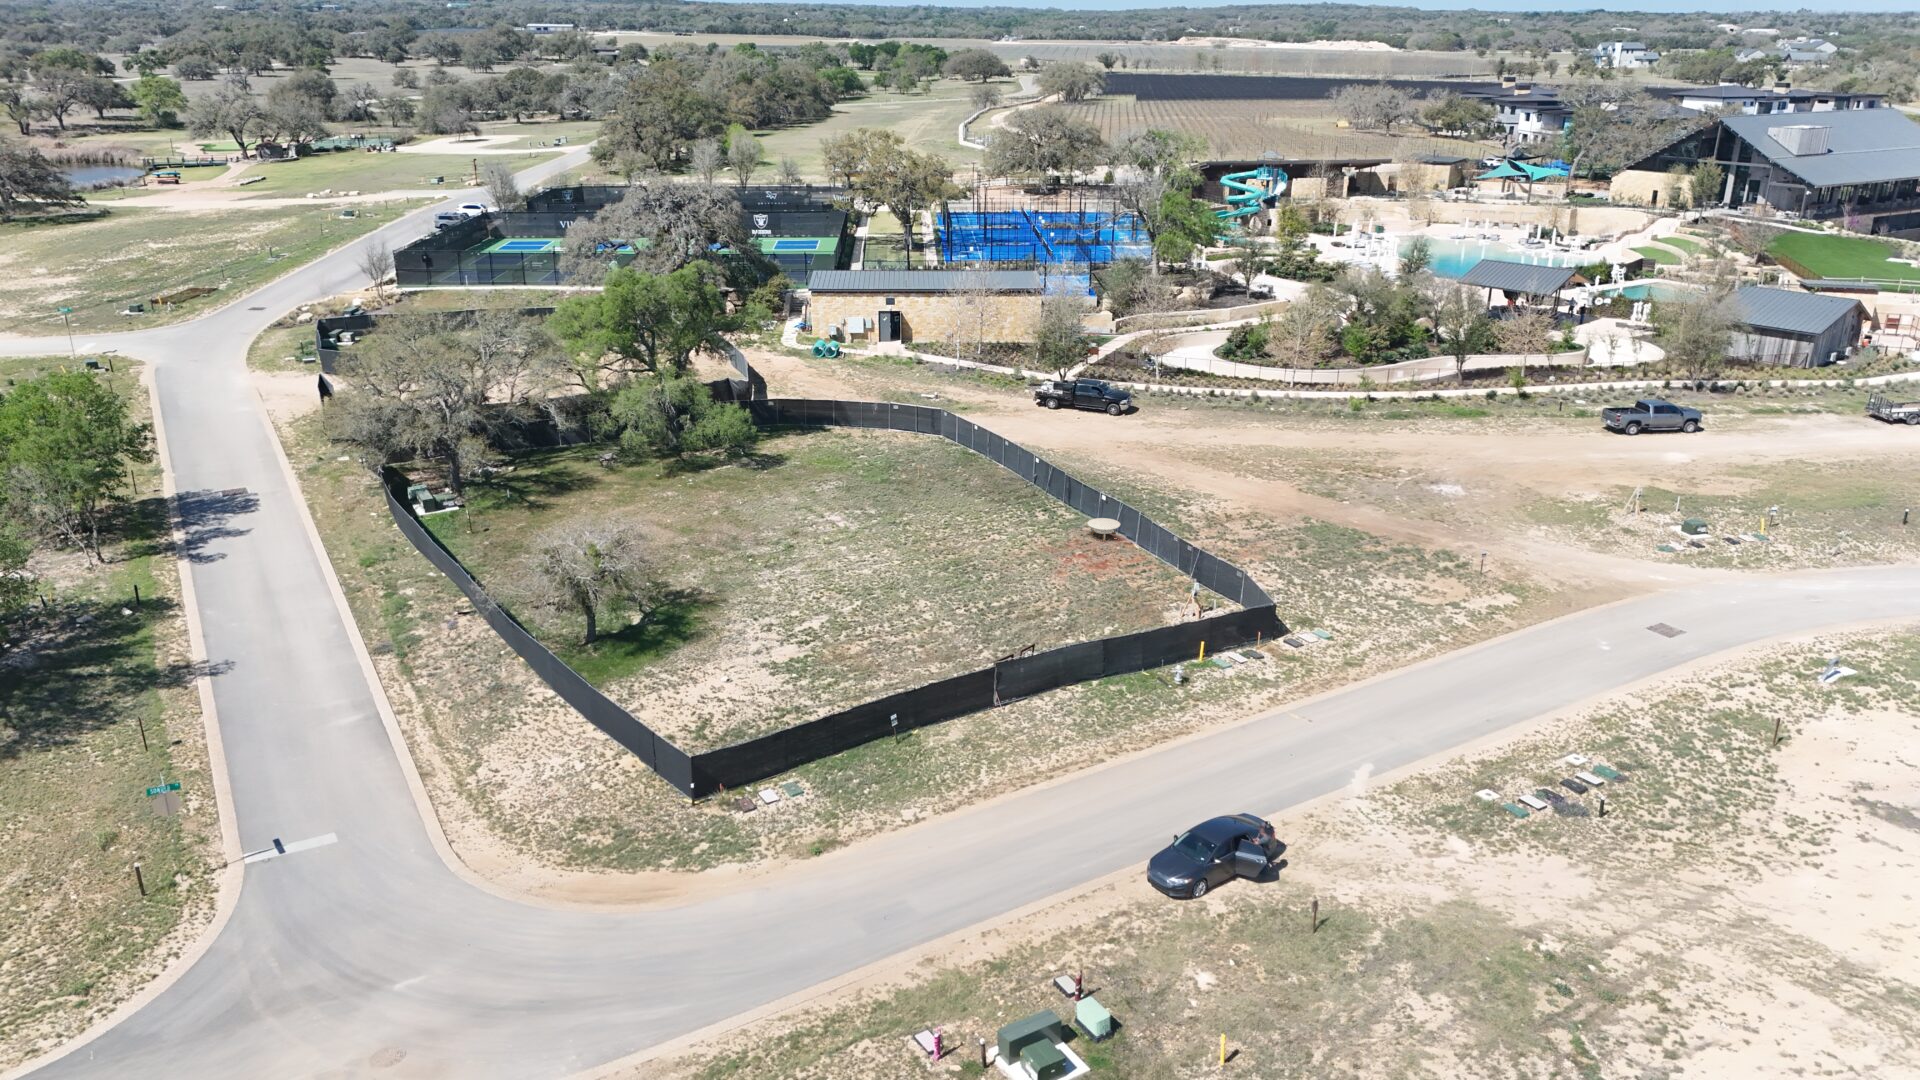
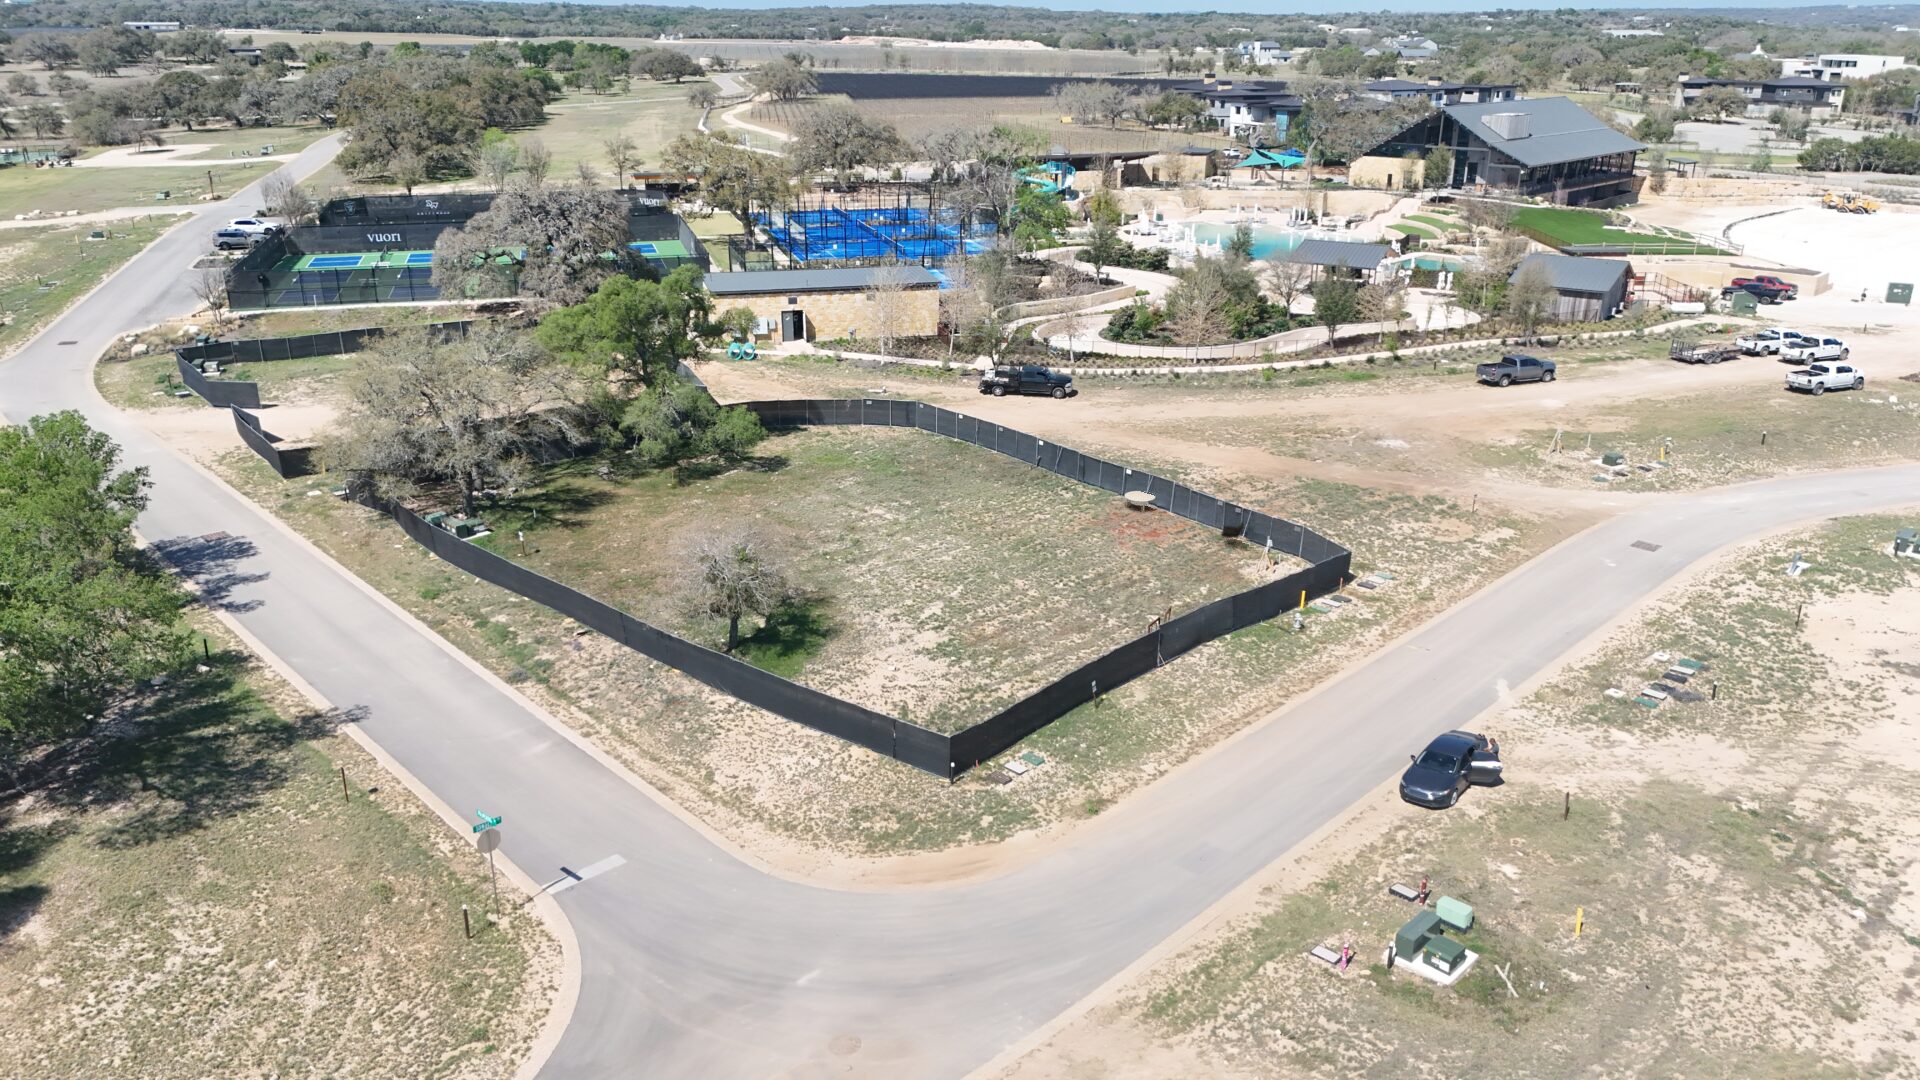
lounge chair: none [1160,561,1191,584] -> present [1221,523,1244,541]

